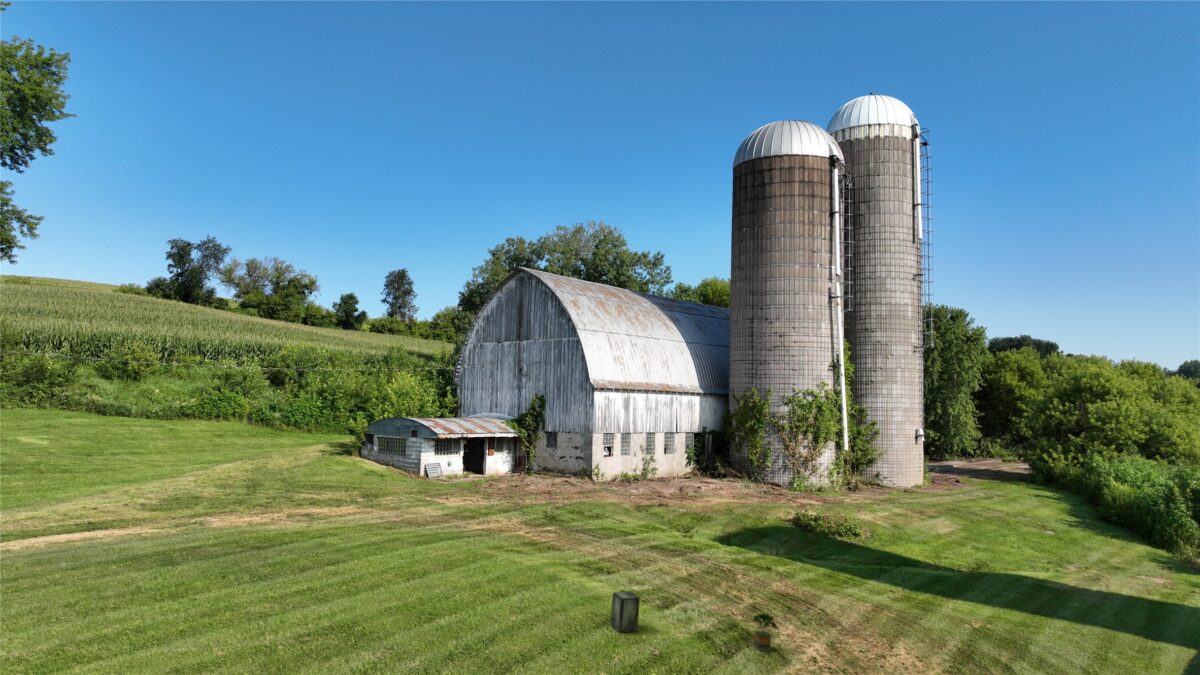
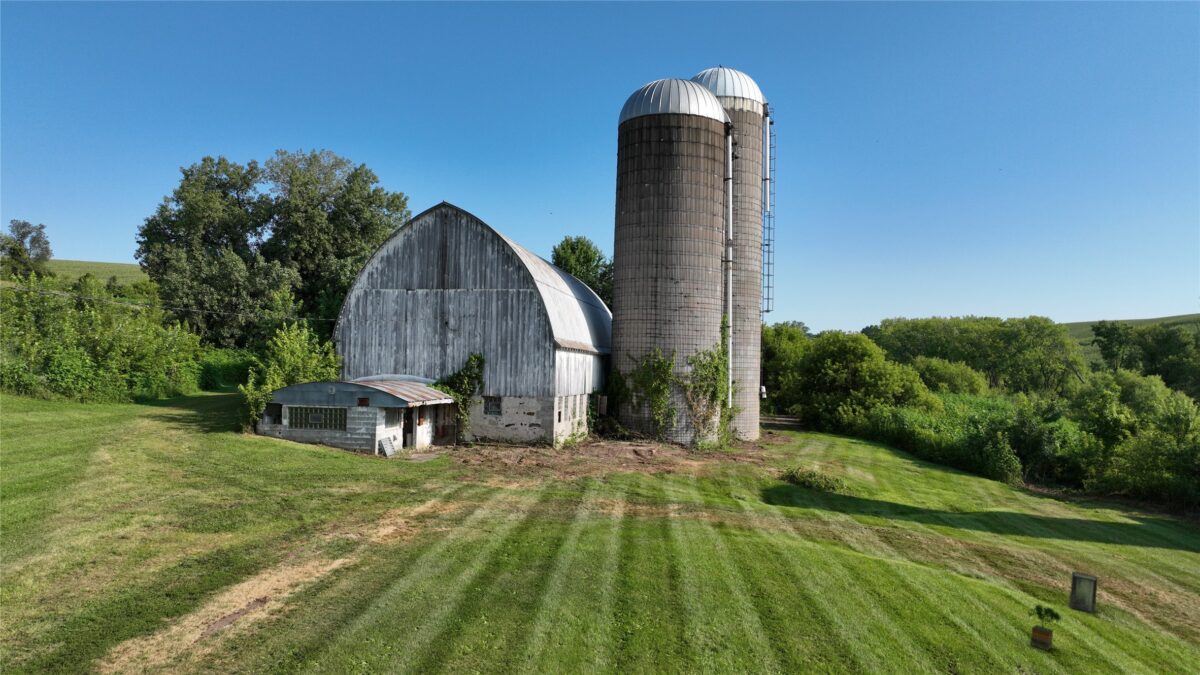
potted tree: present [753,614,777,651] -> present [1028,605,1061,650]

